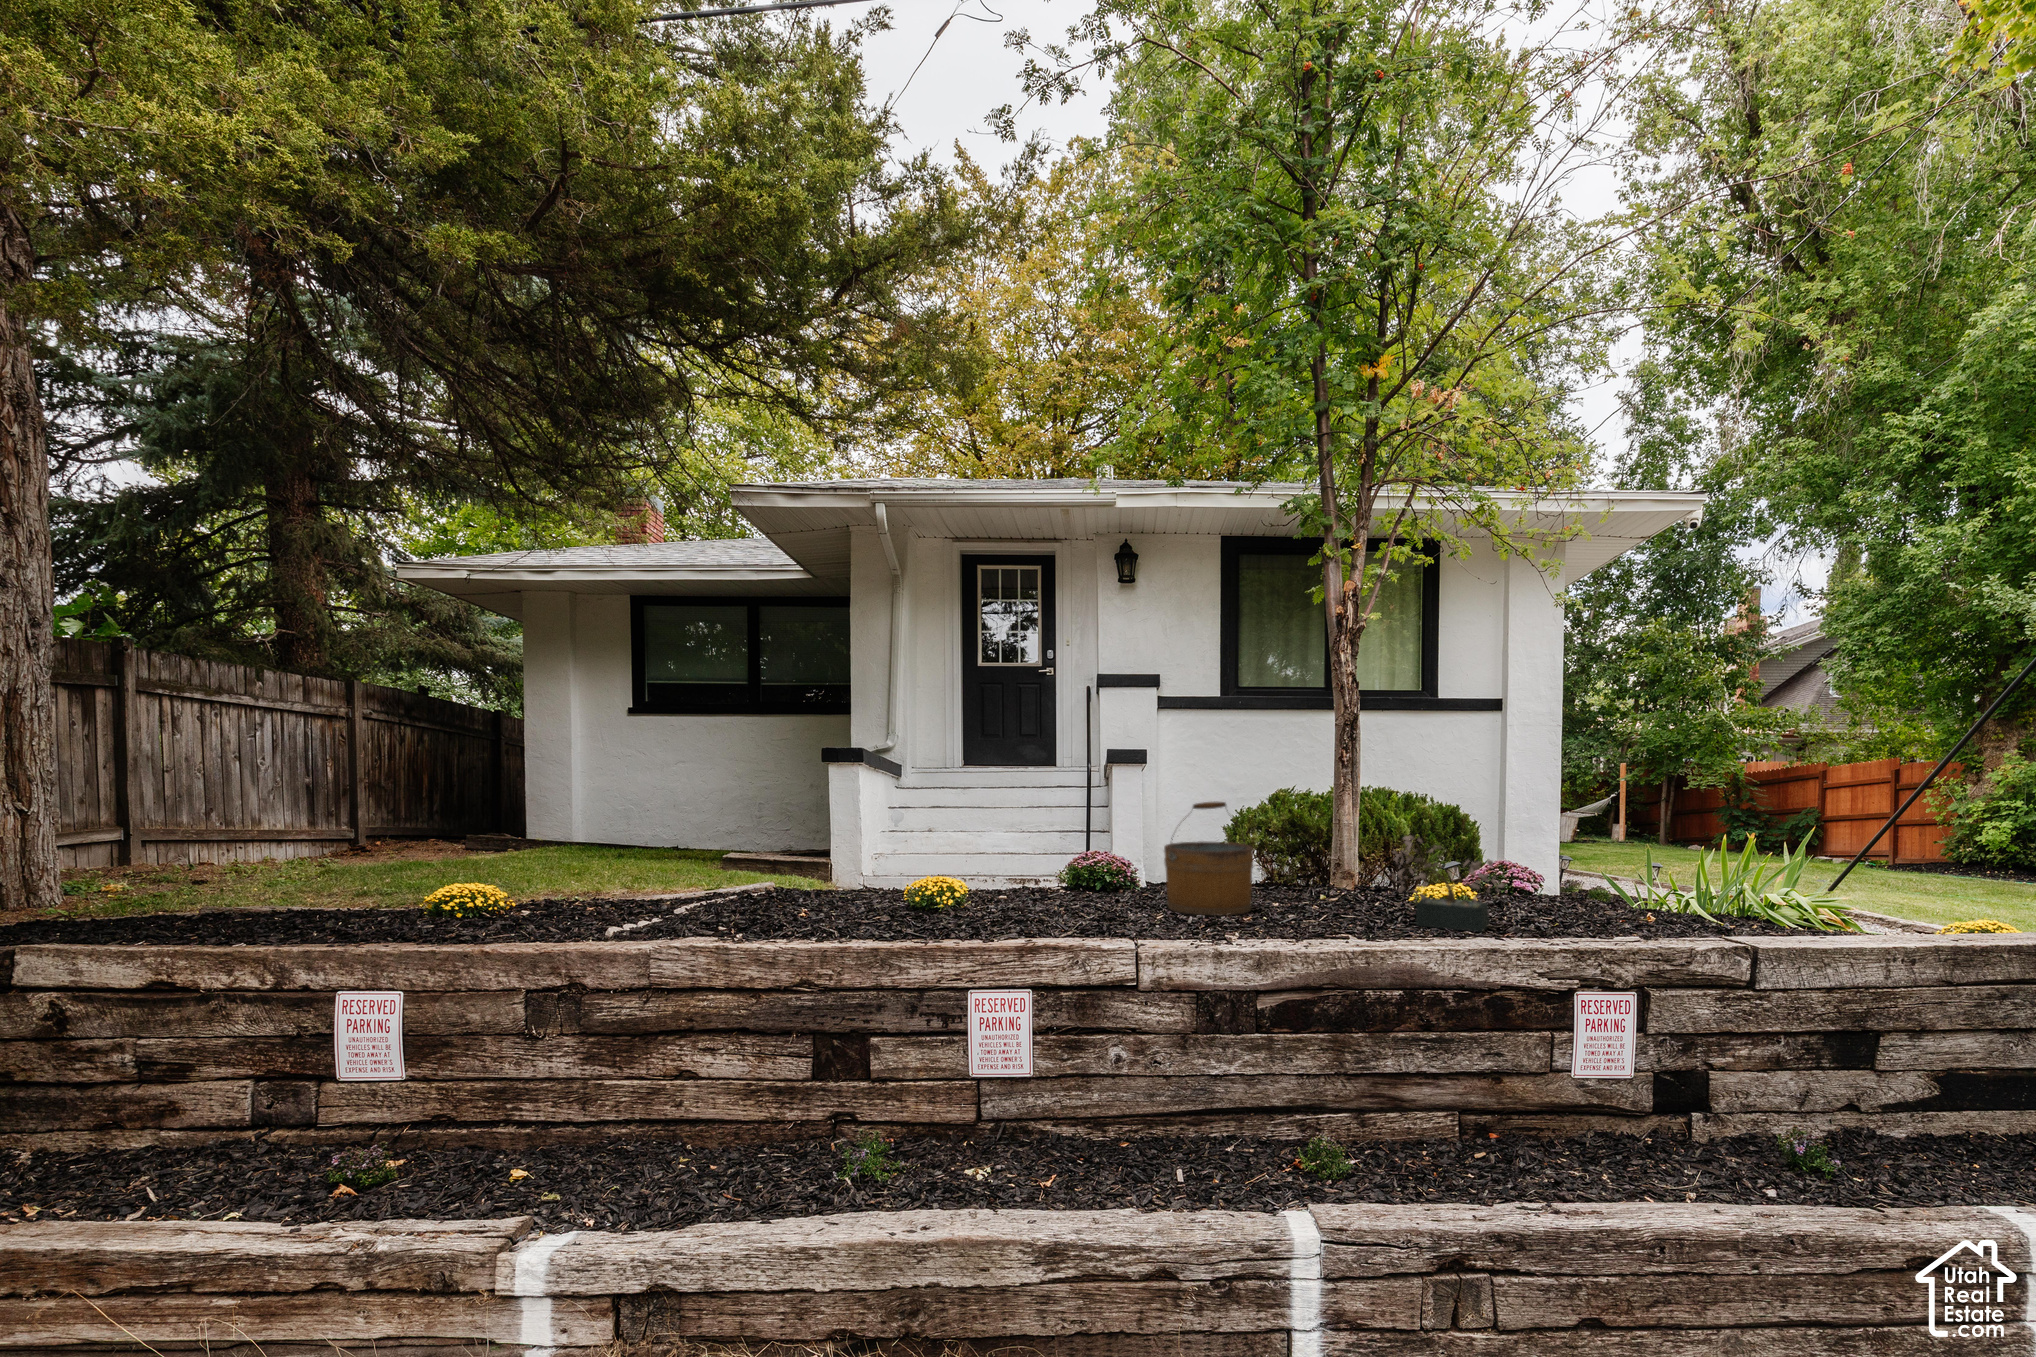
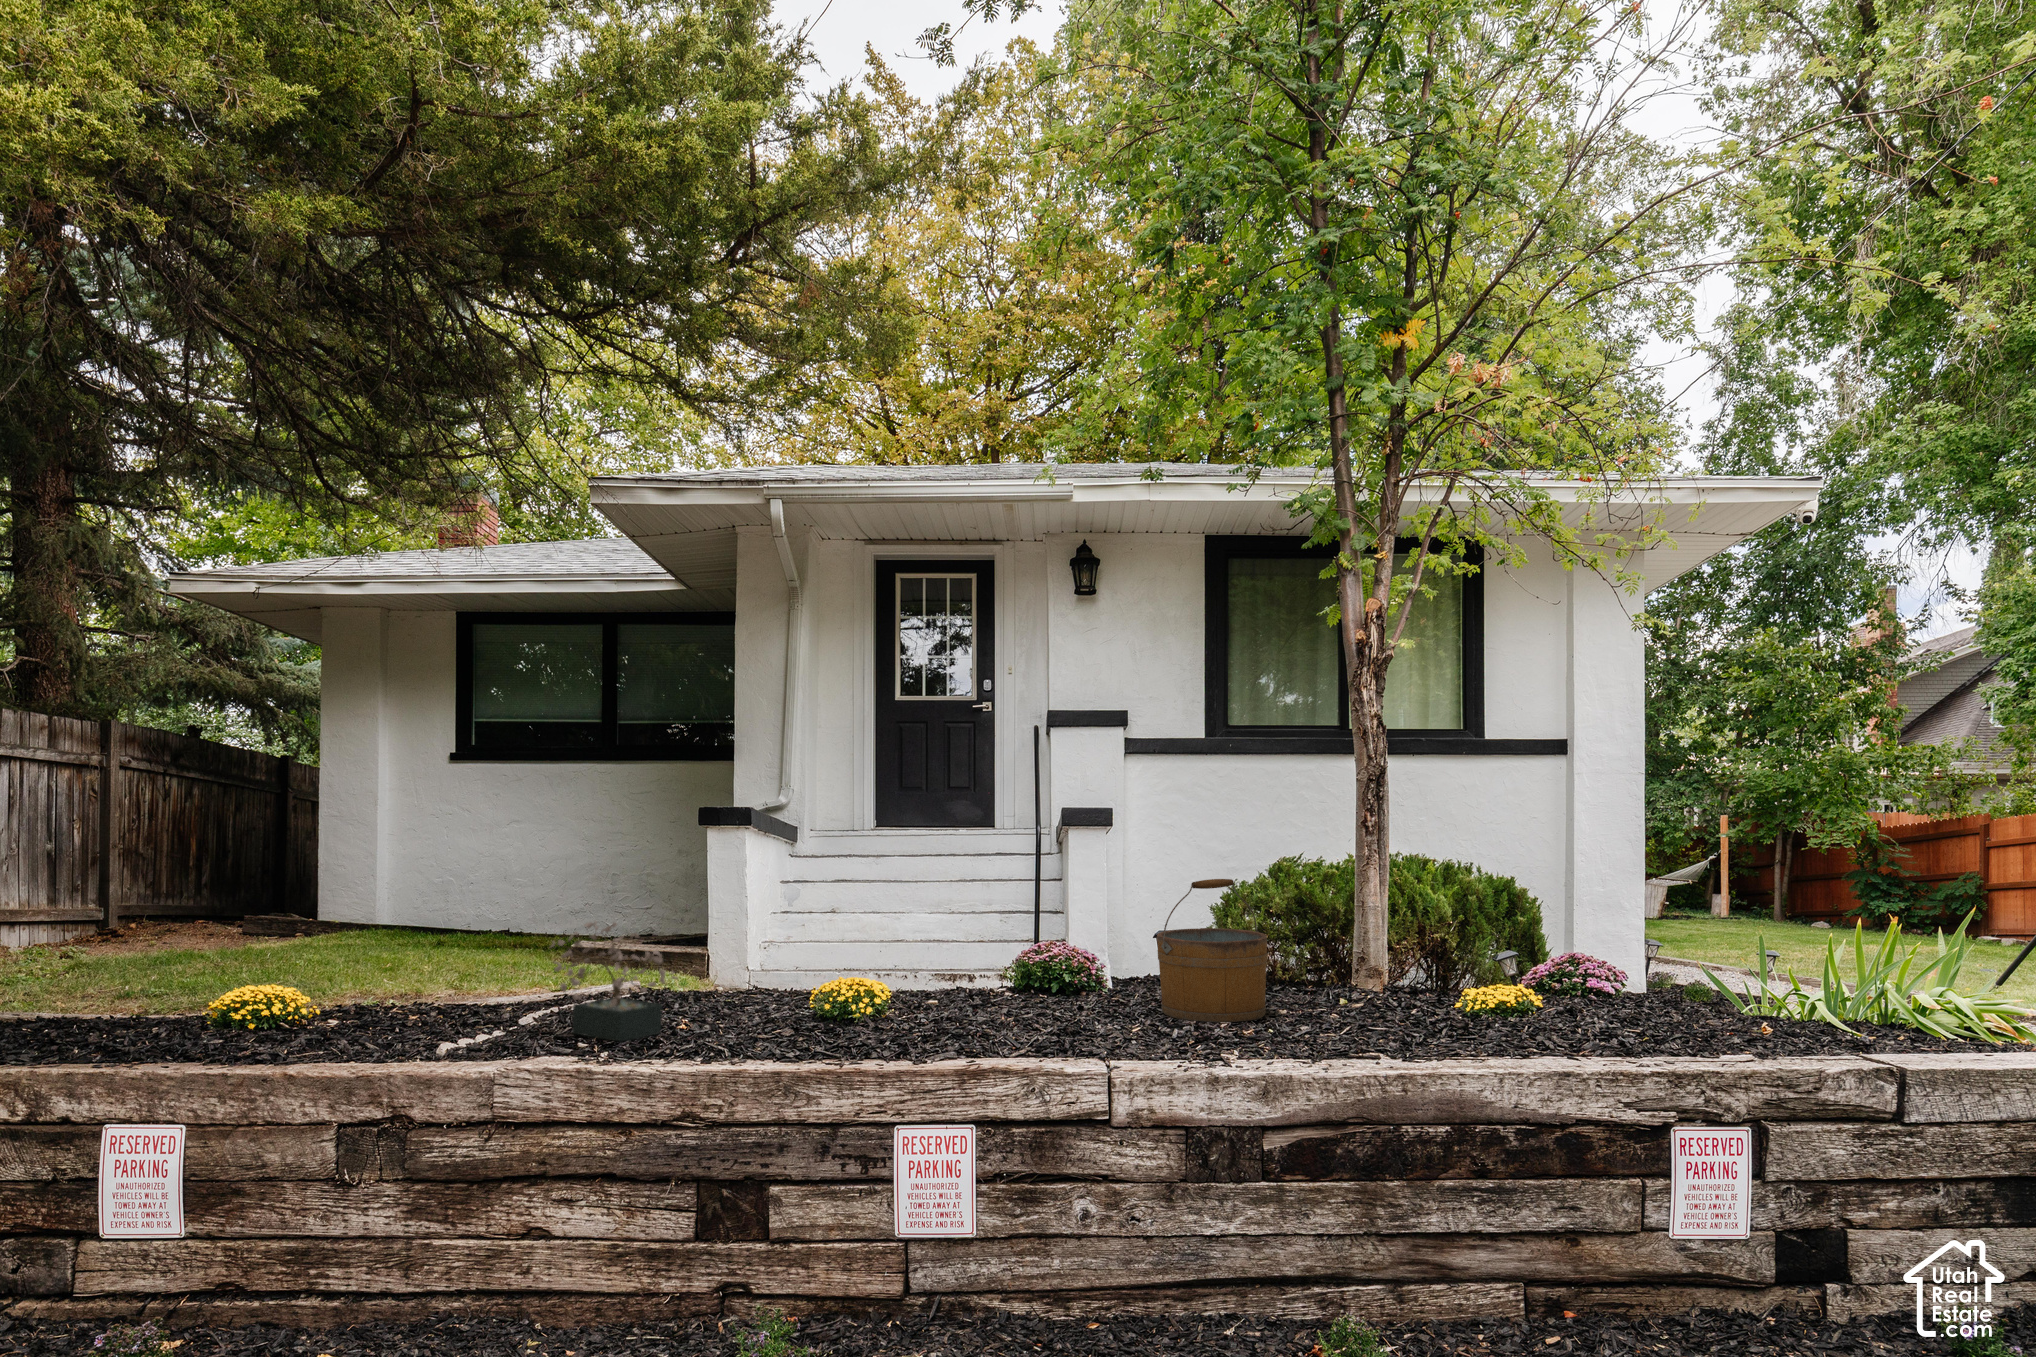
decorative plant: present [1392,835,1504,932] -> present [551,921,678,1041]

